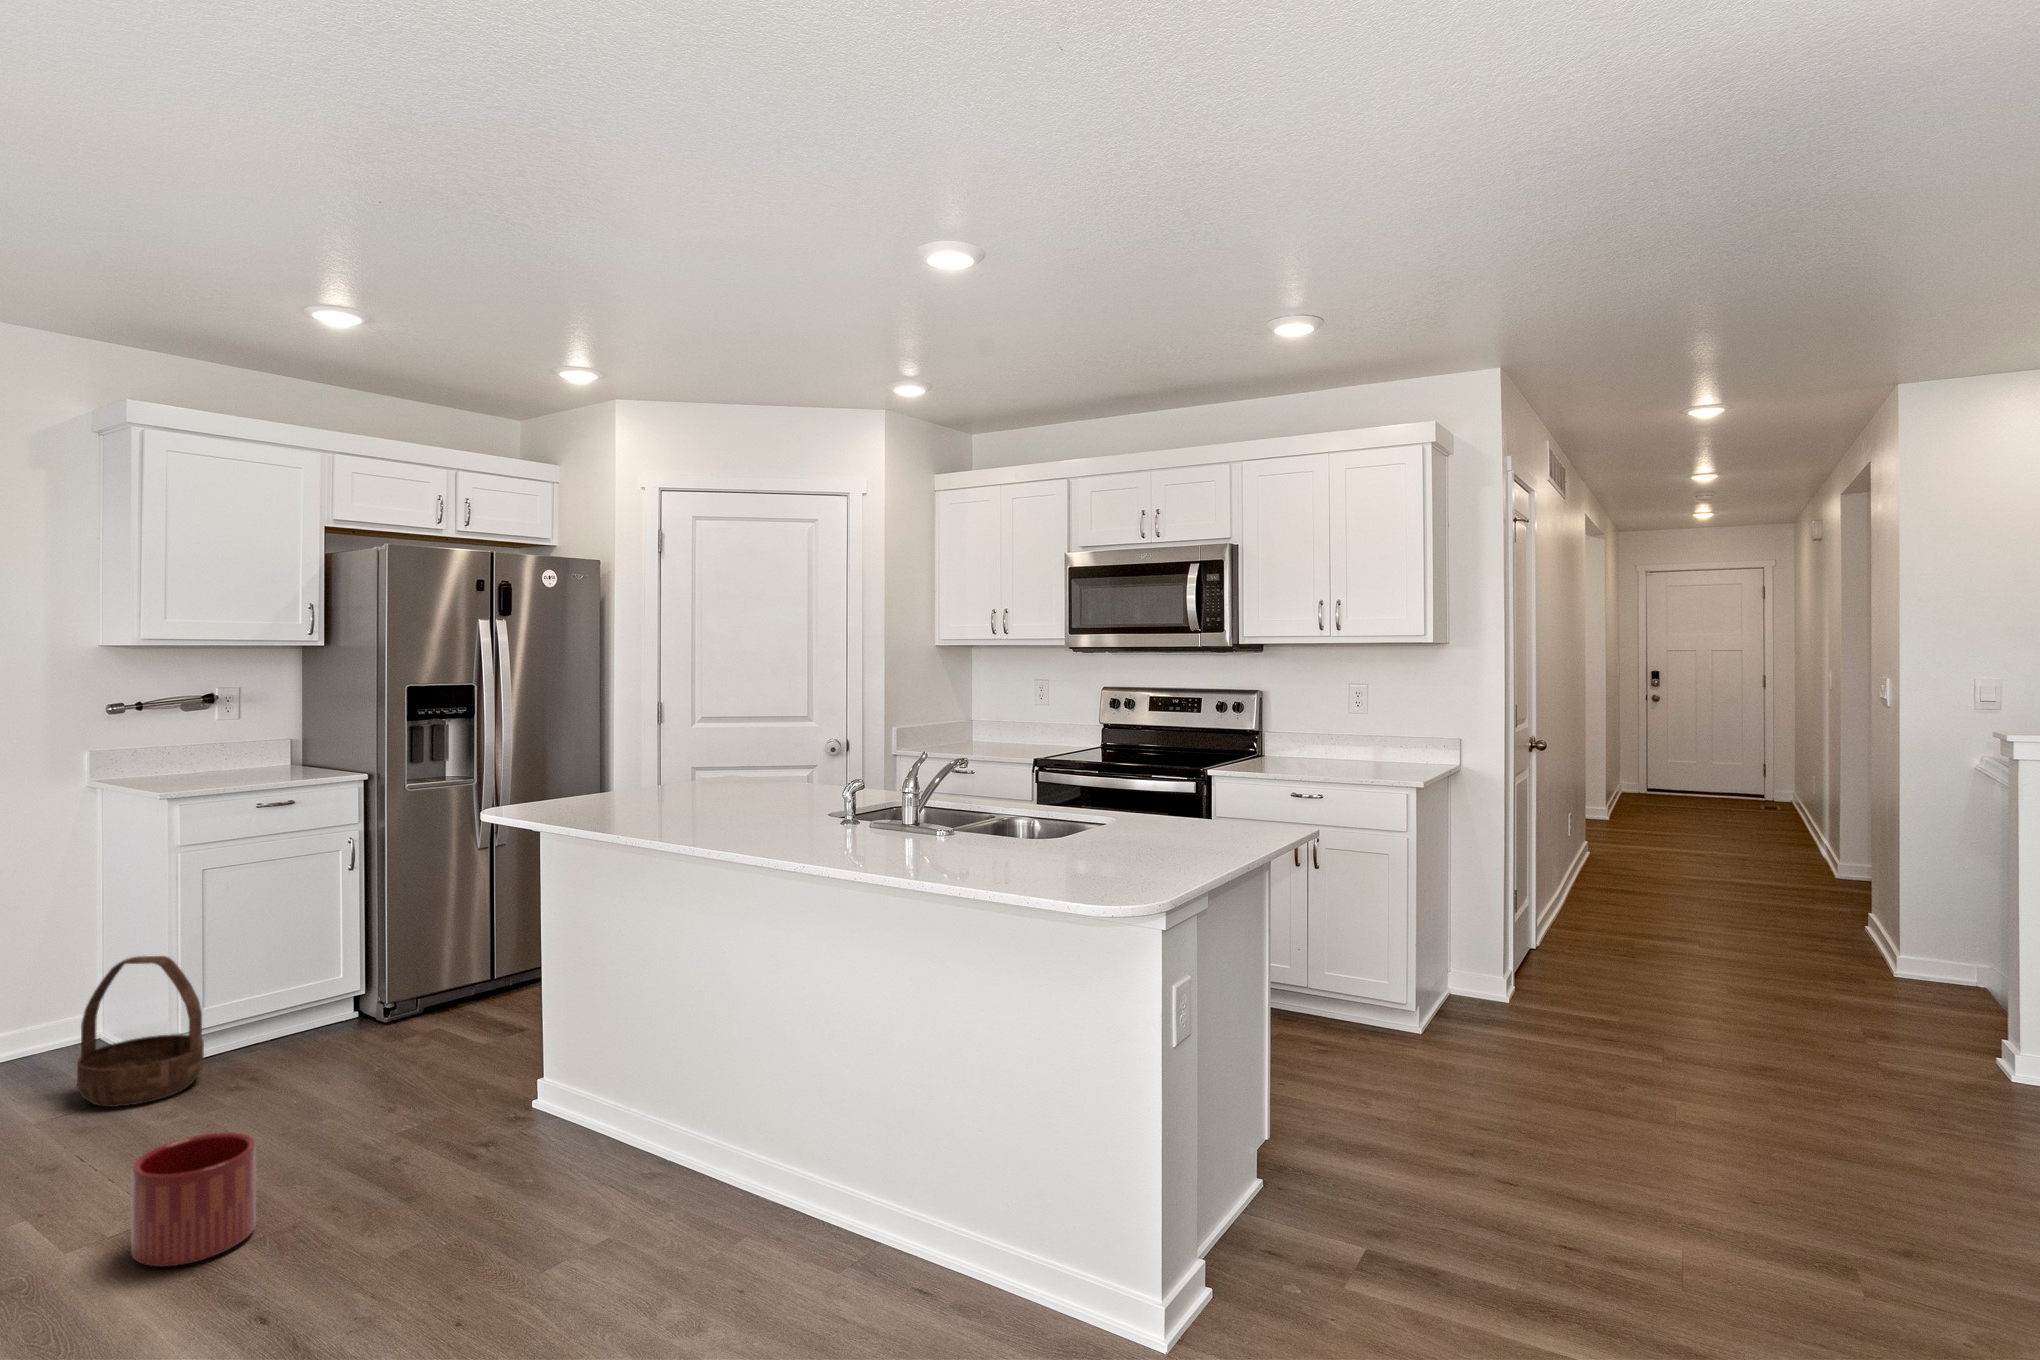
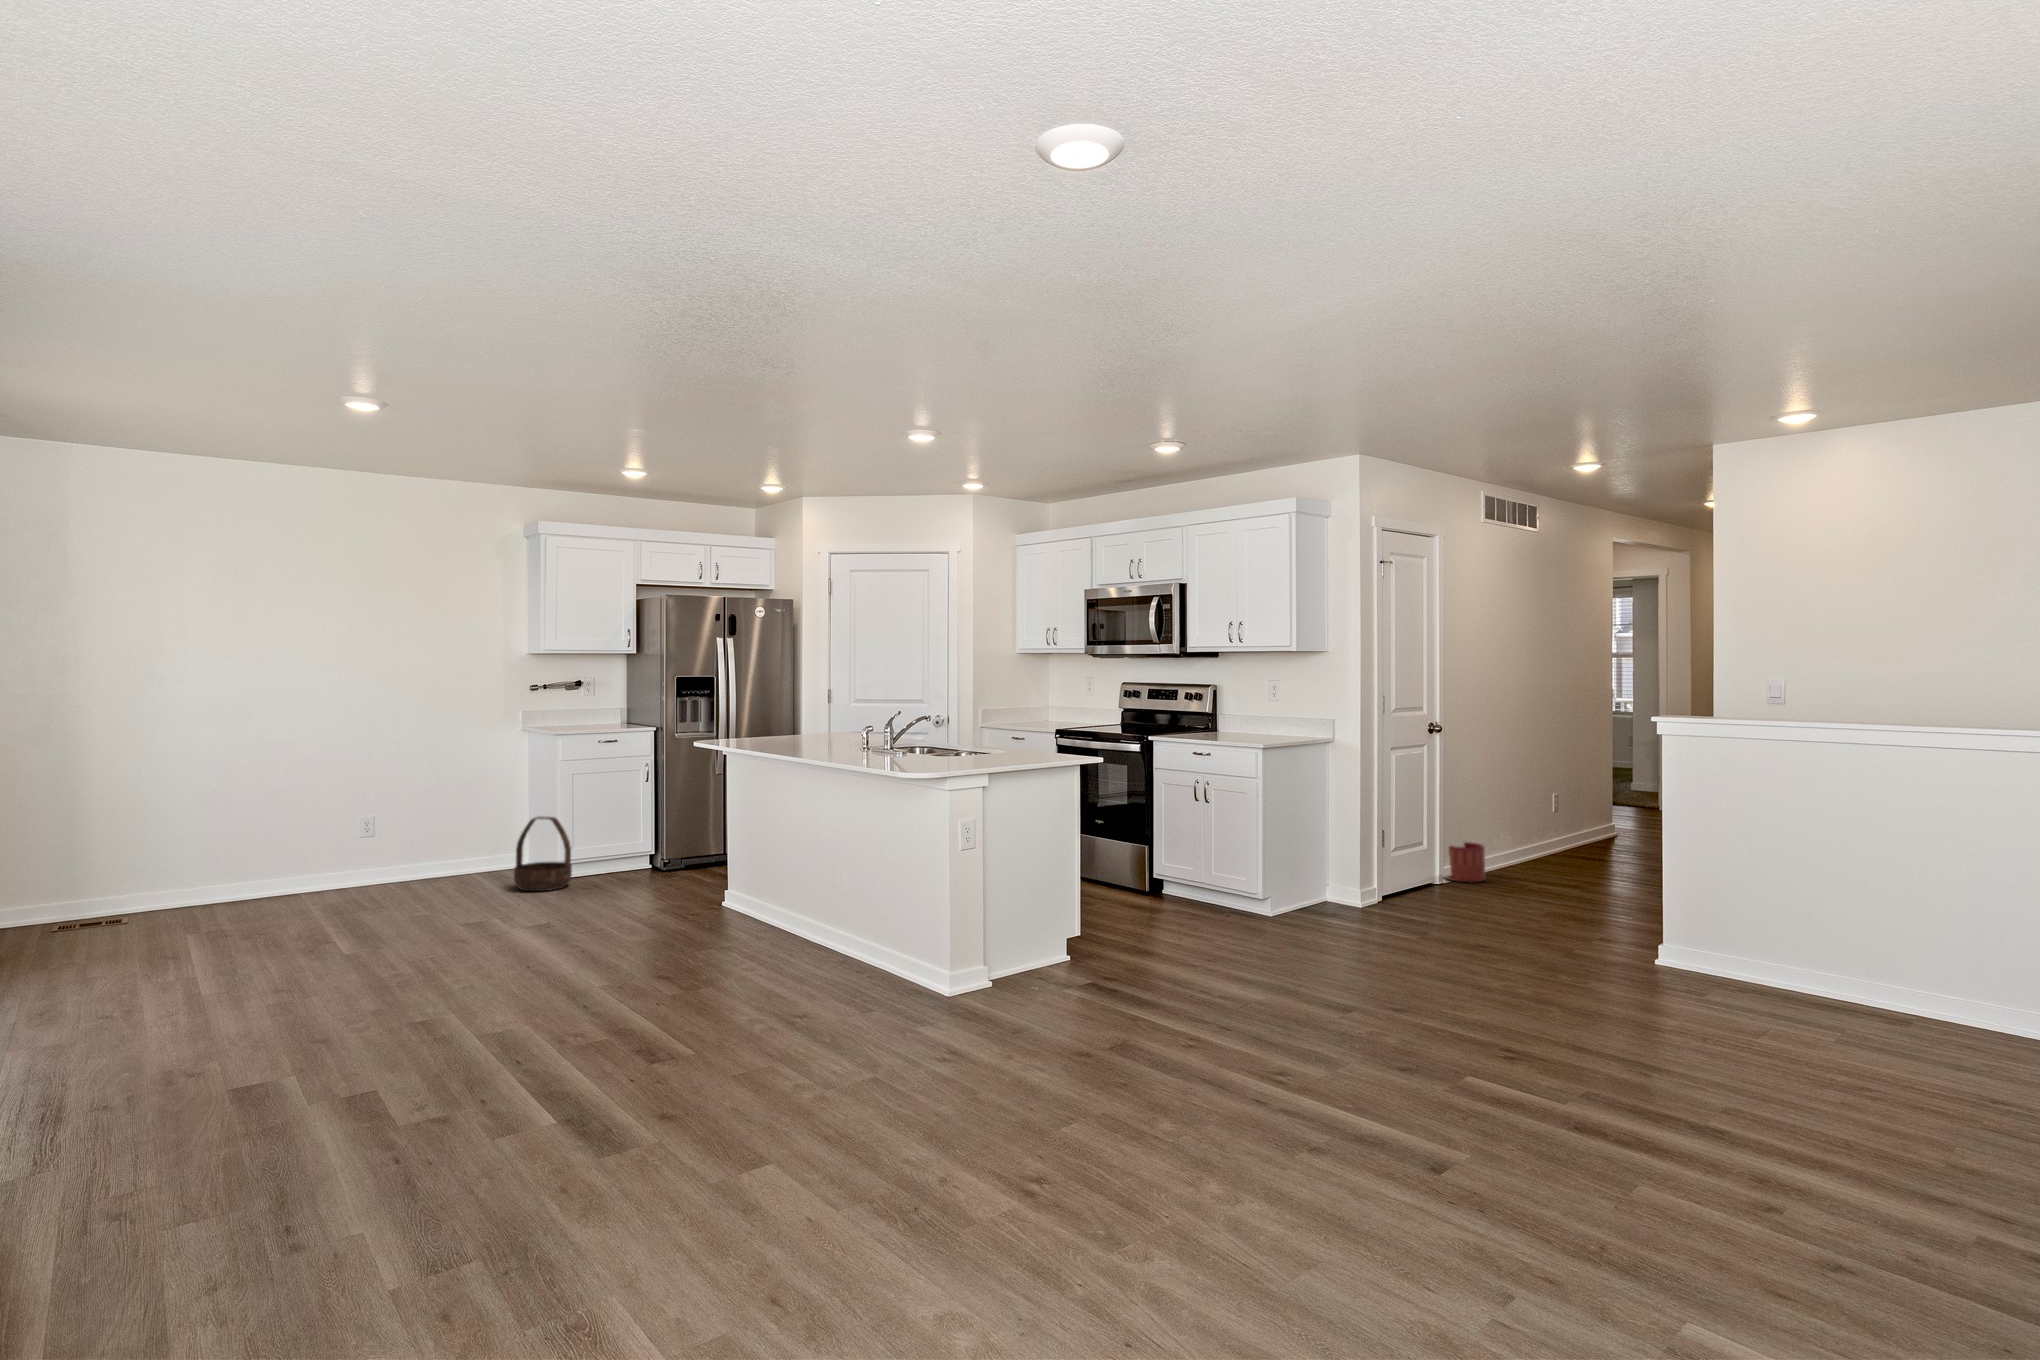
planter: present [131,1132,256,1266] -> present [1445,842,1485,883]

